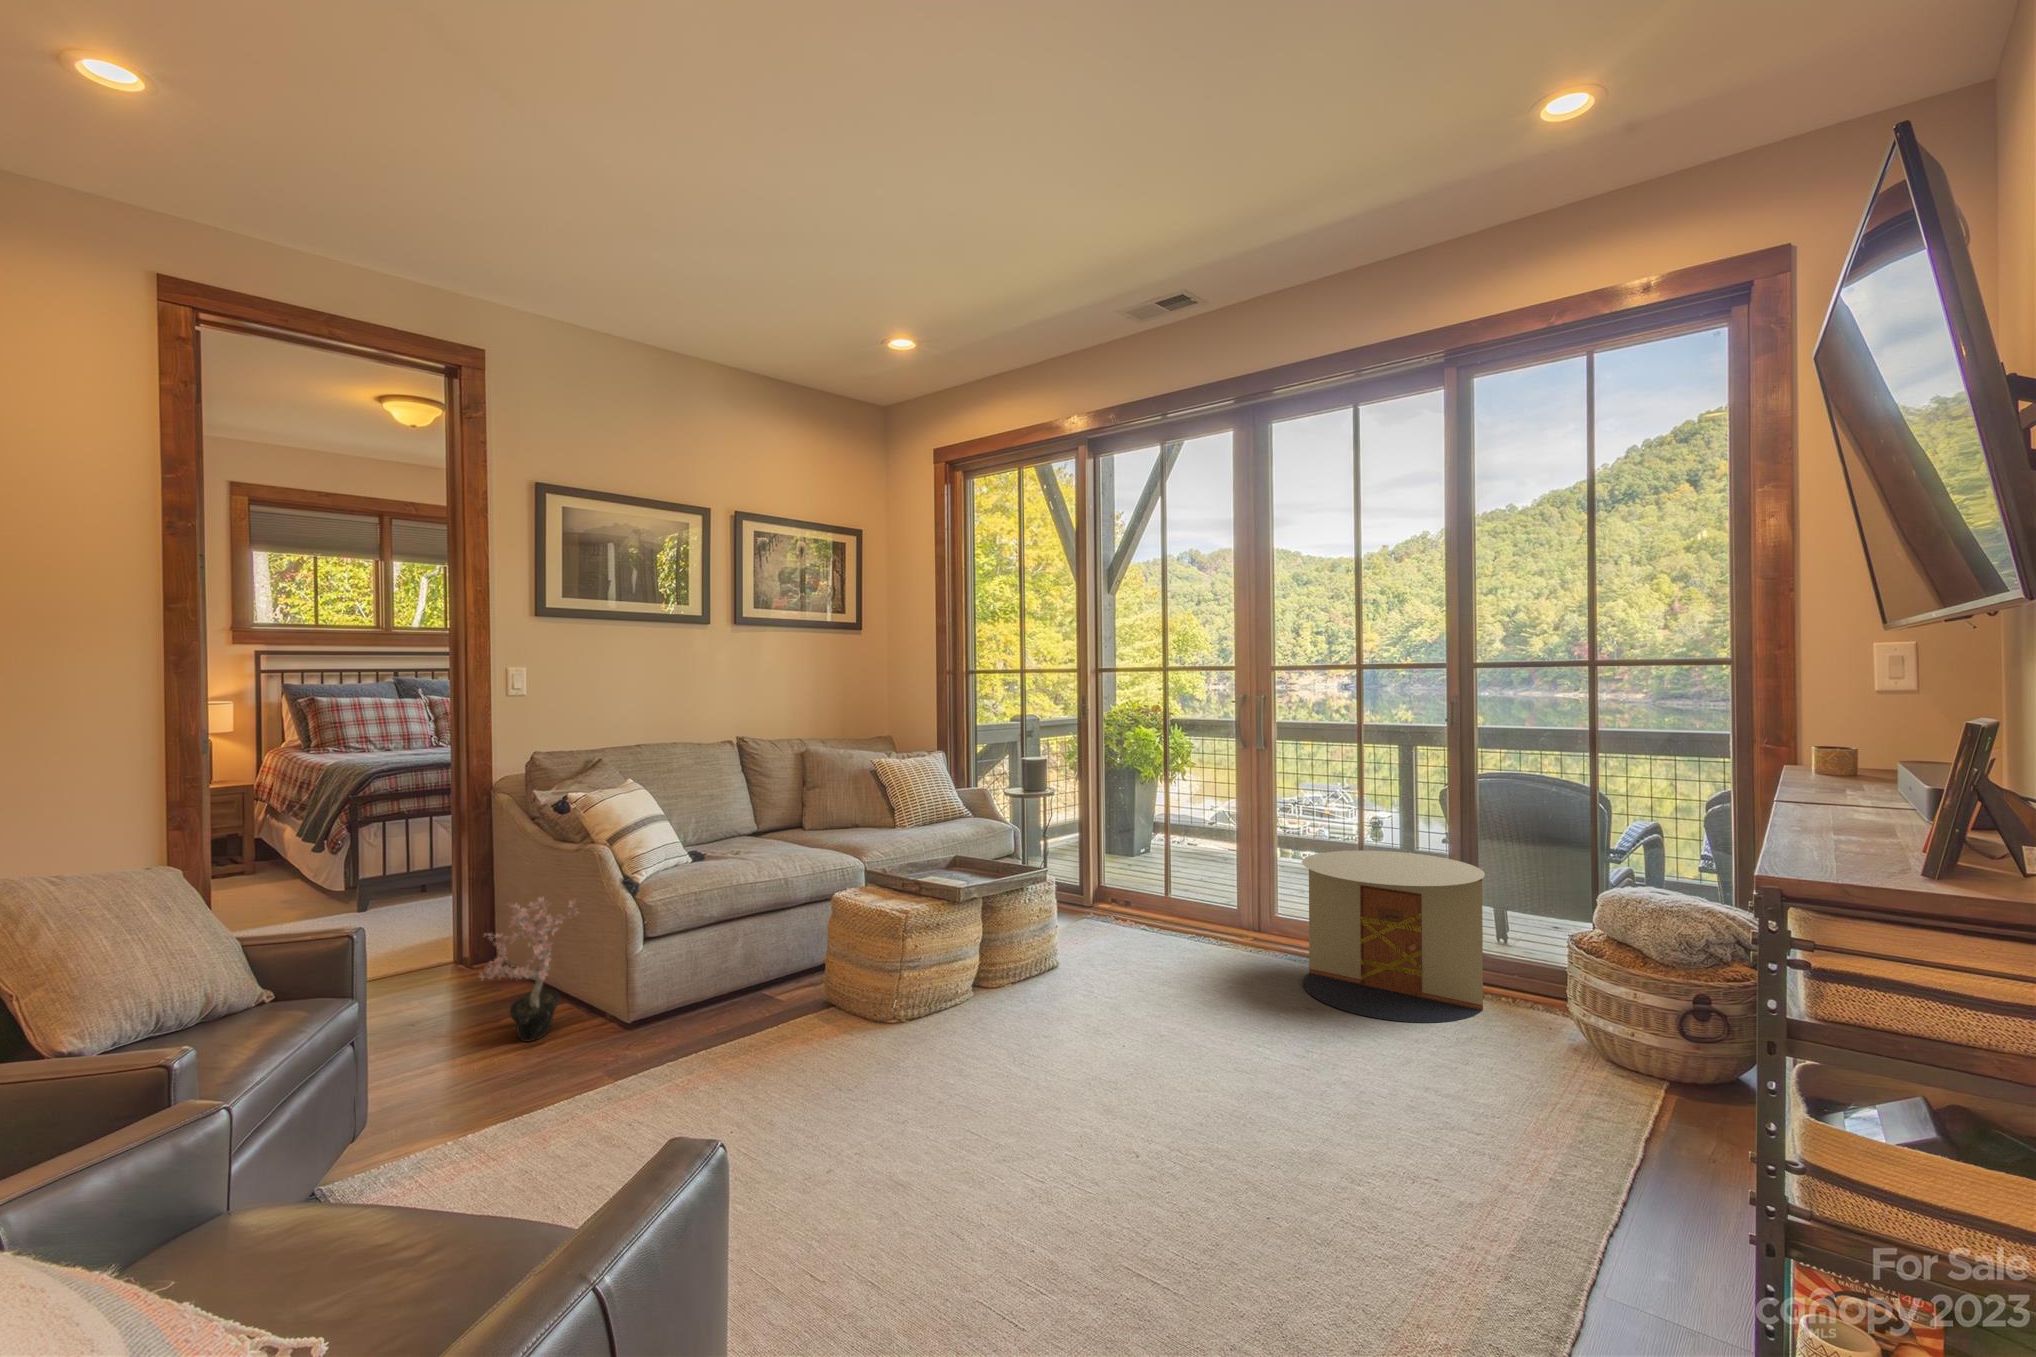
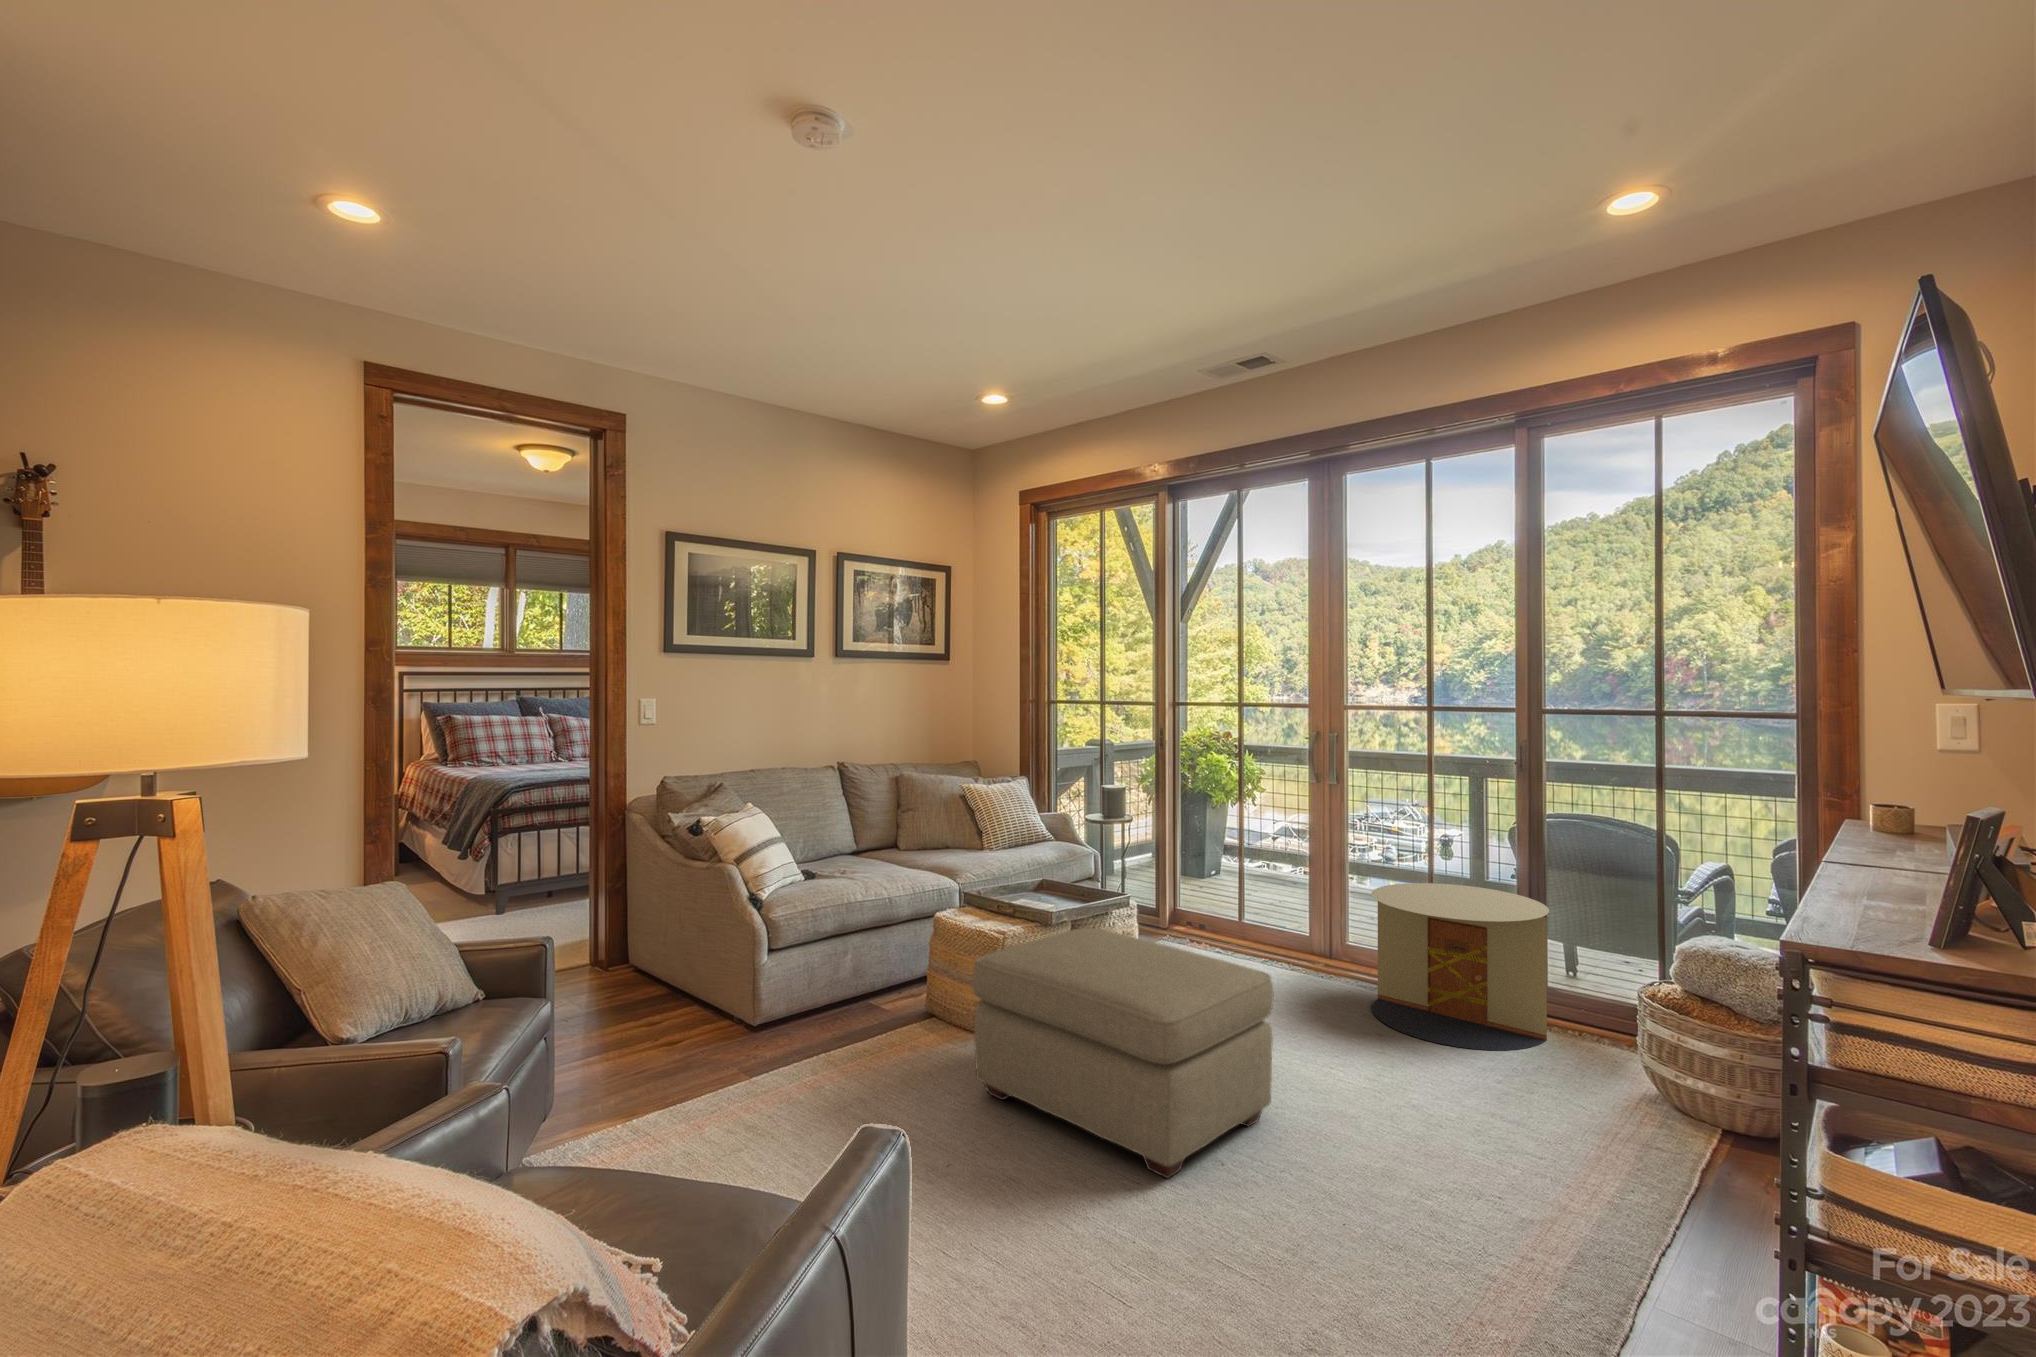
potted plant: present [480,898,579,1042] -> none [620,902,716,1039]
ottoman: none [865,905,1195,1176] -> present [973,928,1274,1178]

